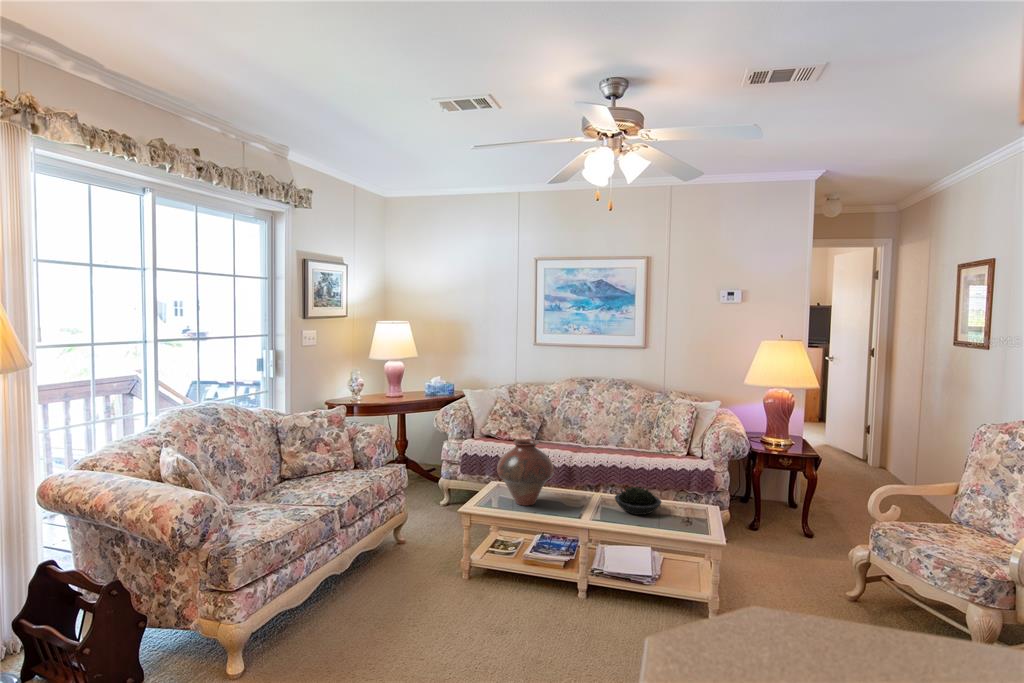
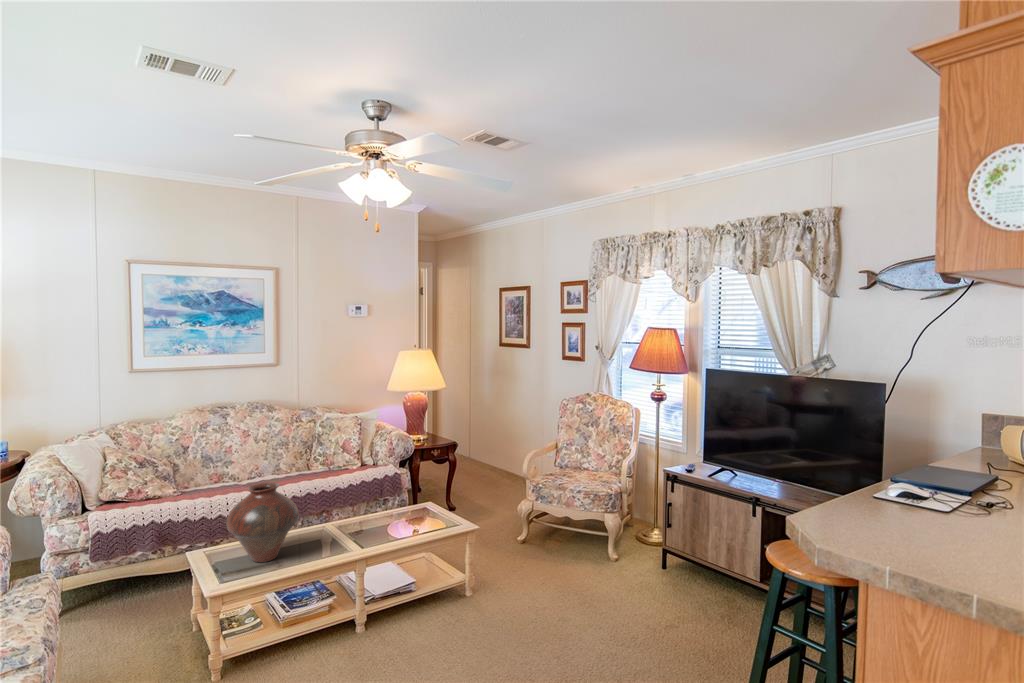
succulent plant: present [615,486,661,515] -> none [354,502,400,531]

